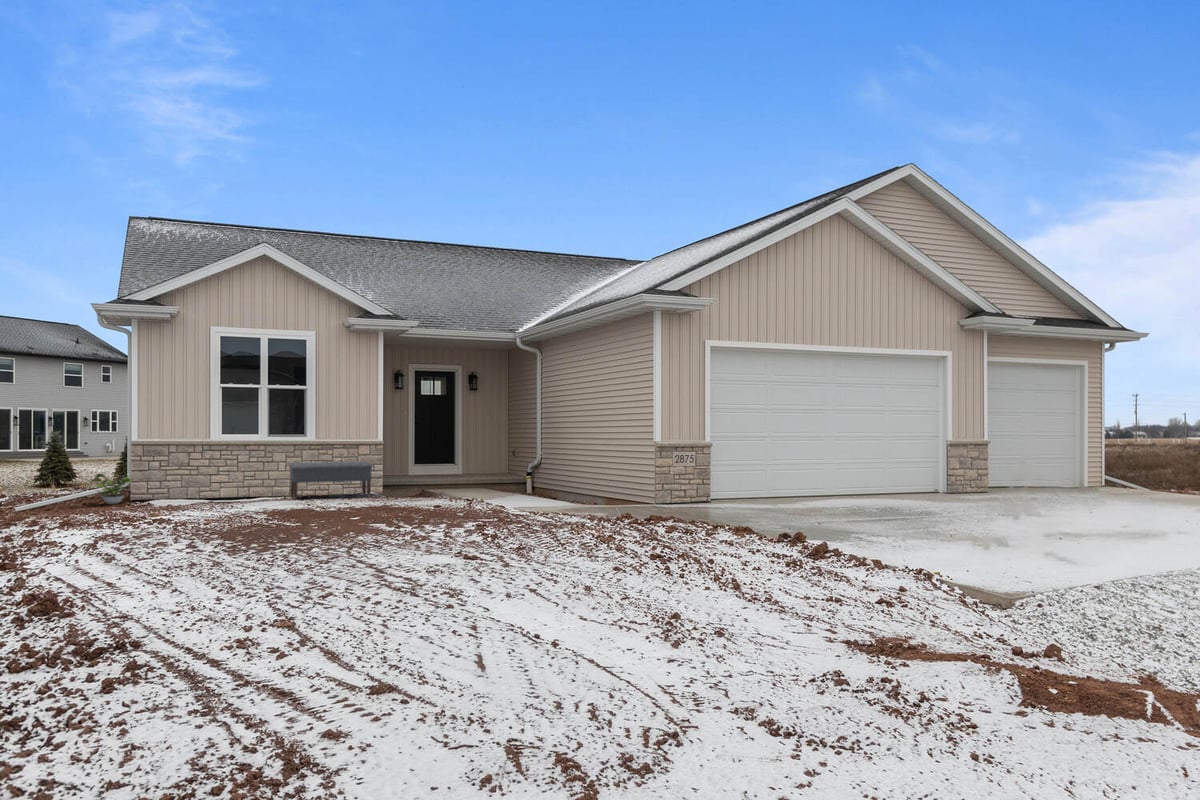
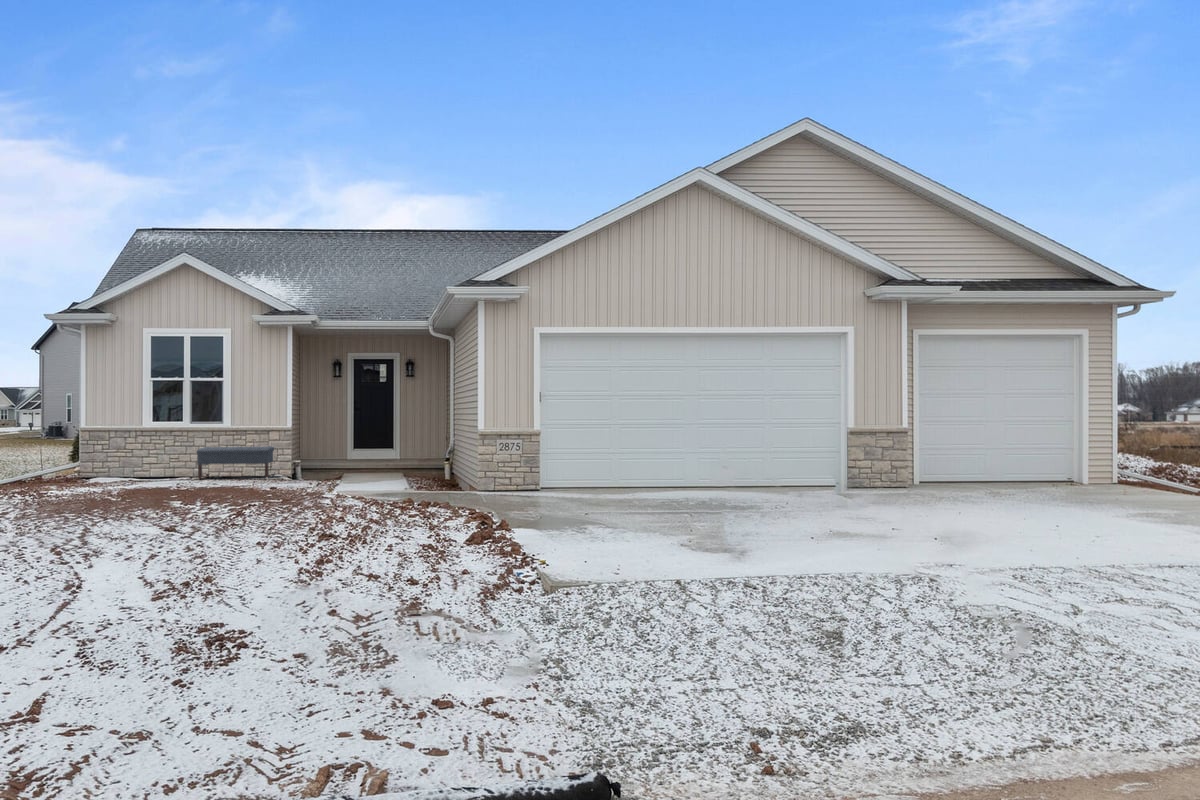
potted plant: present [92,474,131,504] -> none [49,454,81,480]

